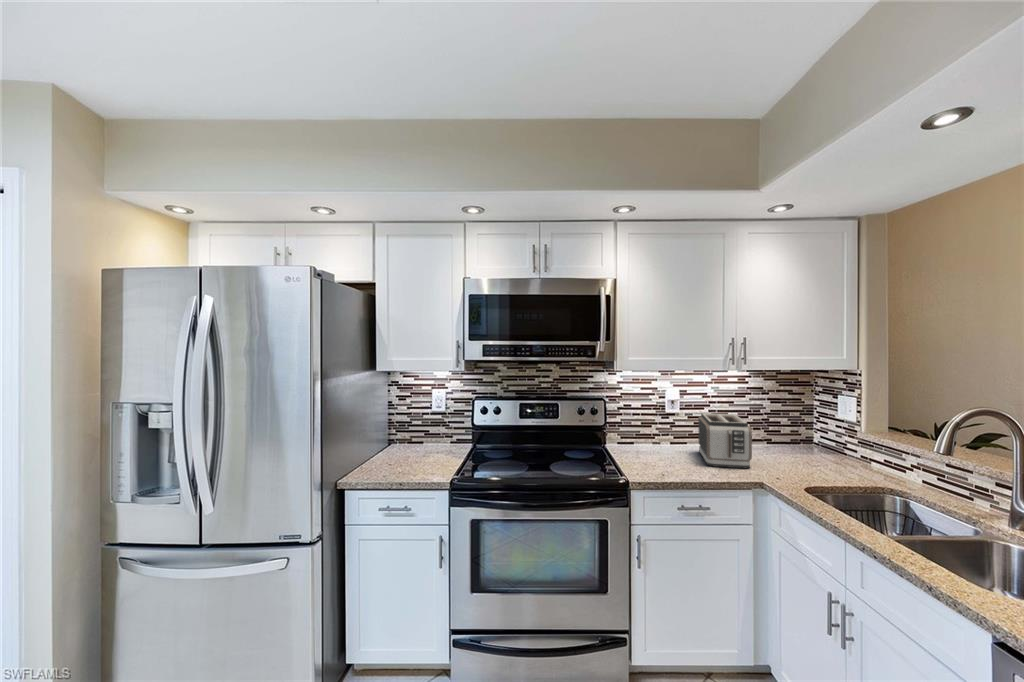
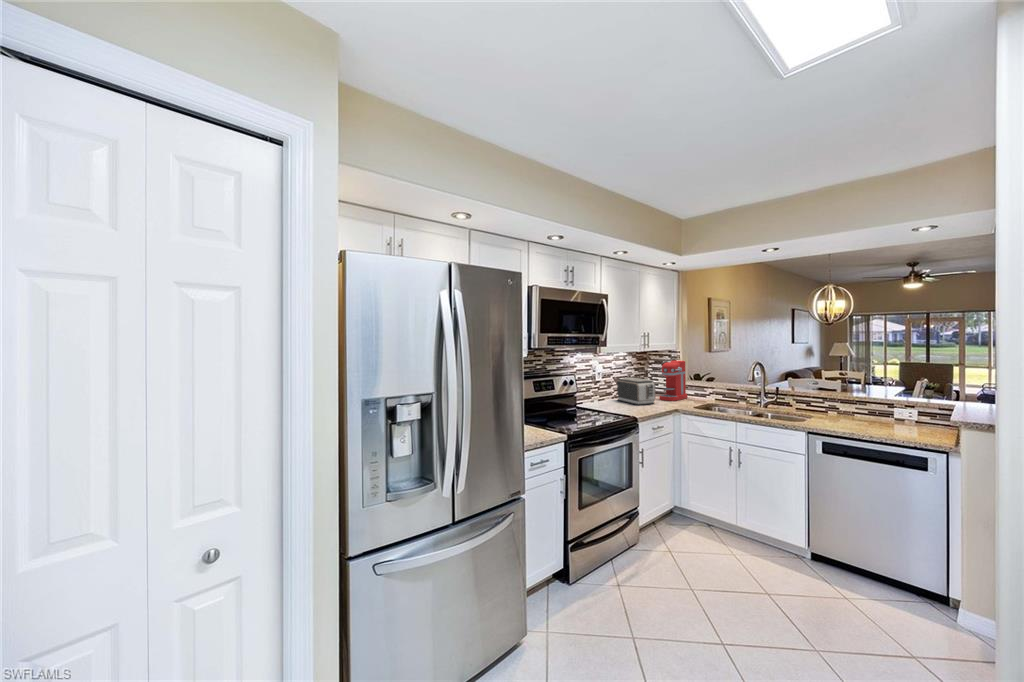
coffee maker: none [788,389,863,470] -> present [660,361,687,401]

